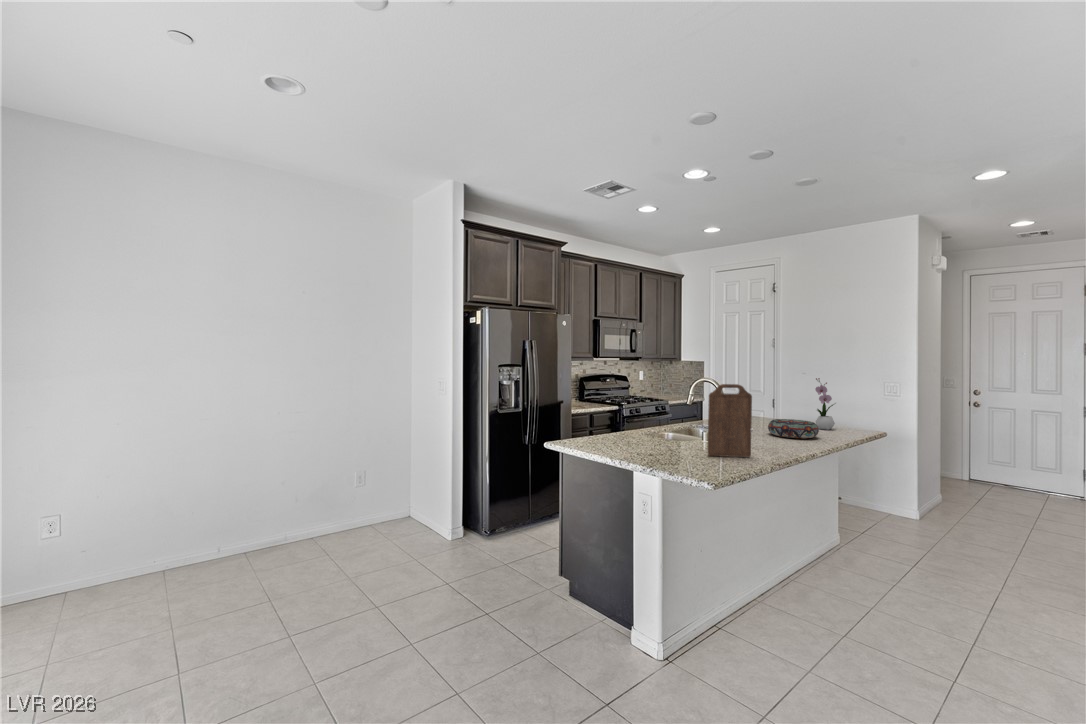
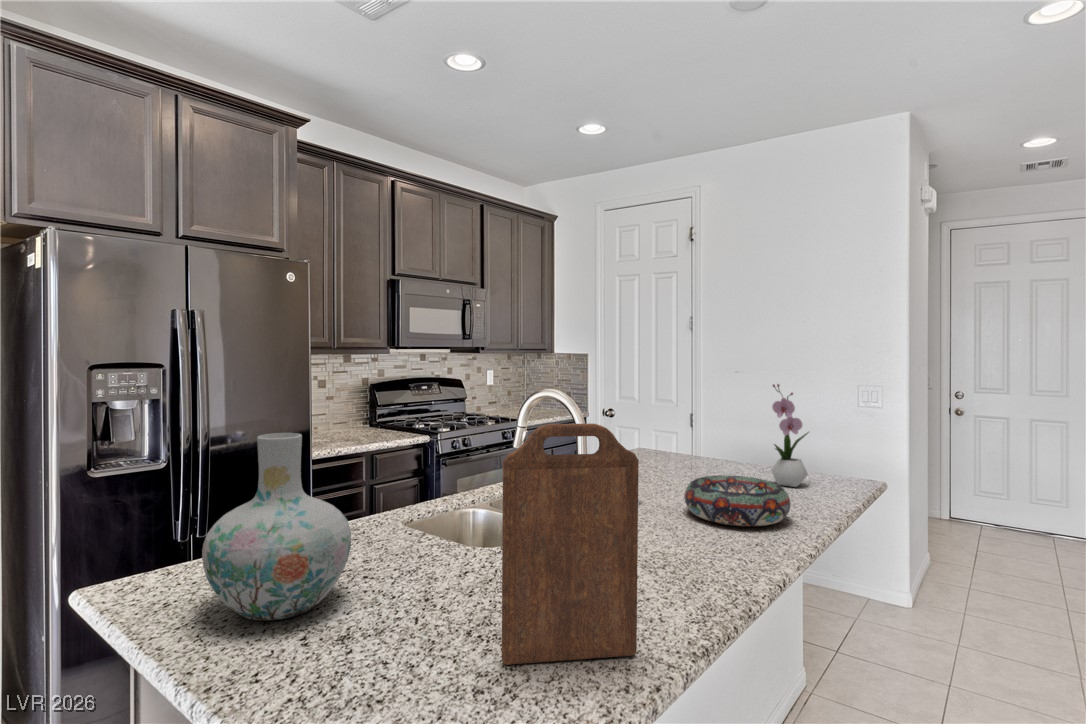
vase: none [603,388,648,446] -> present [202,433,351,621]

